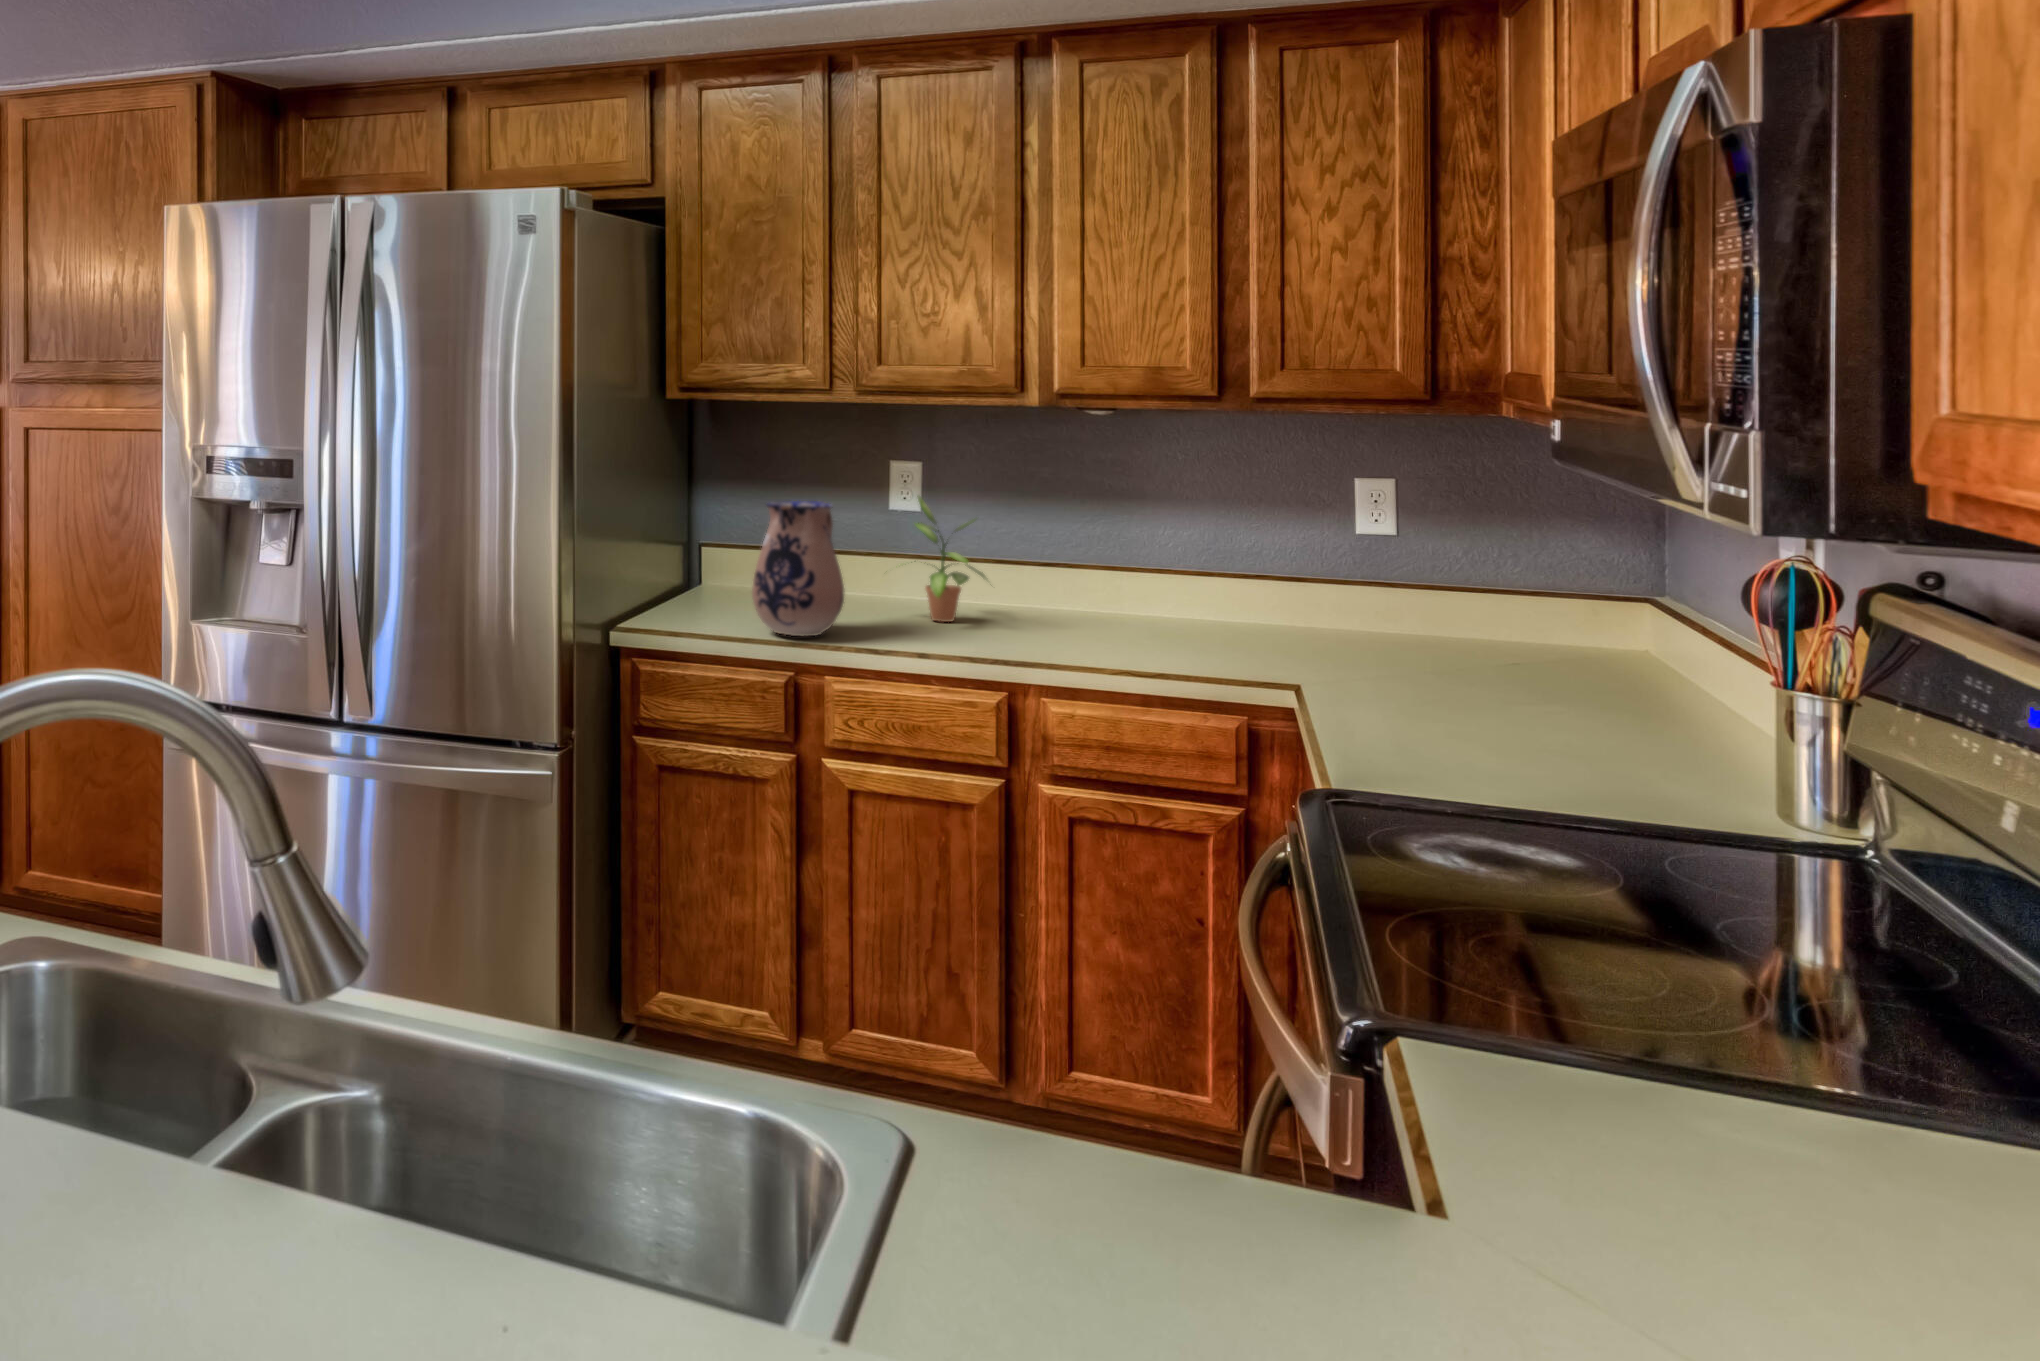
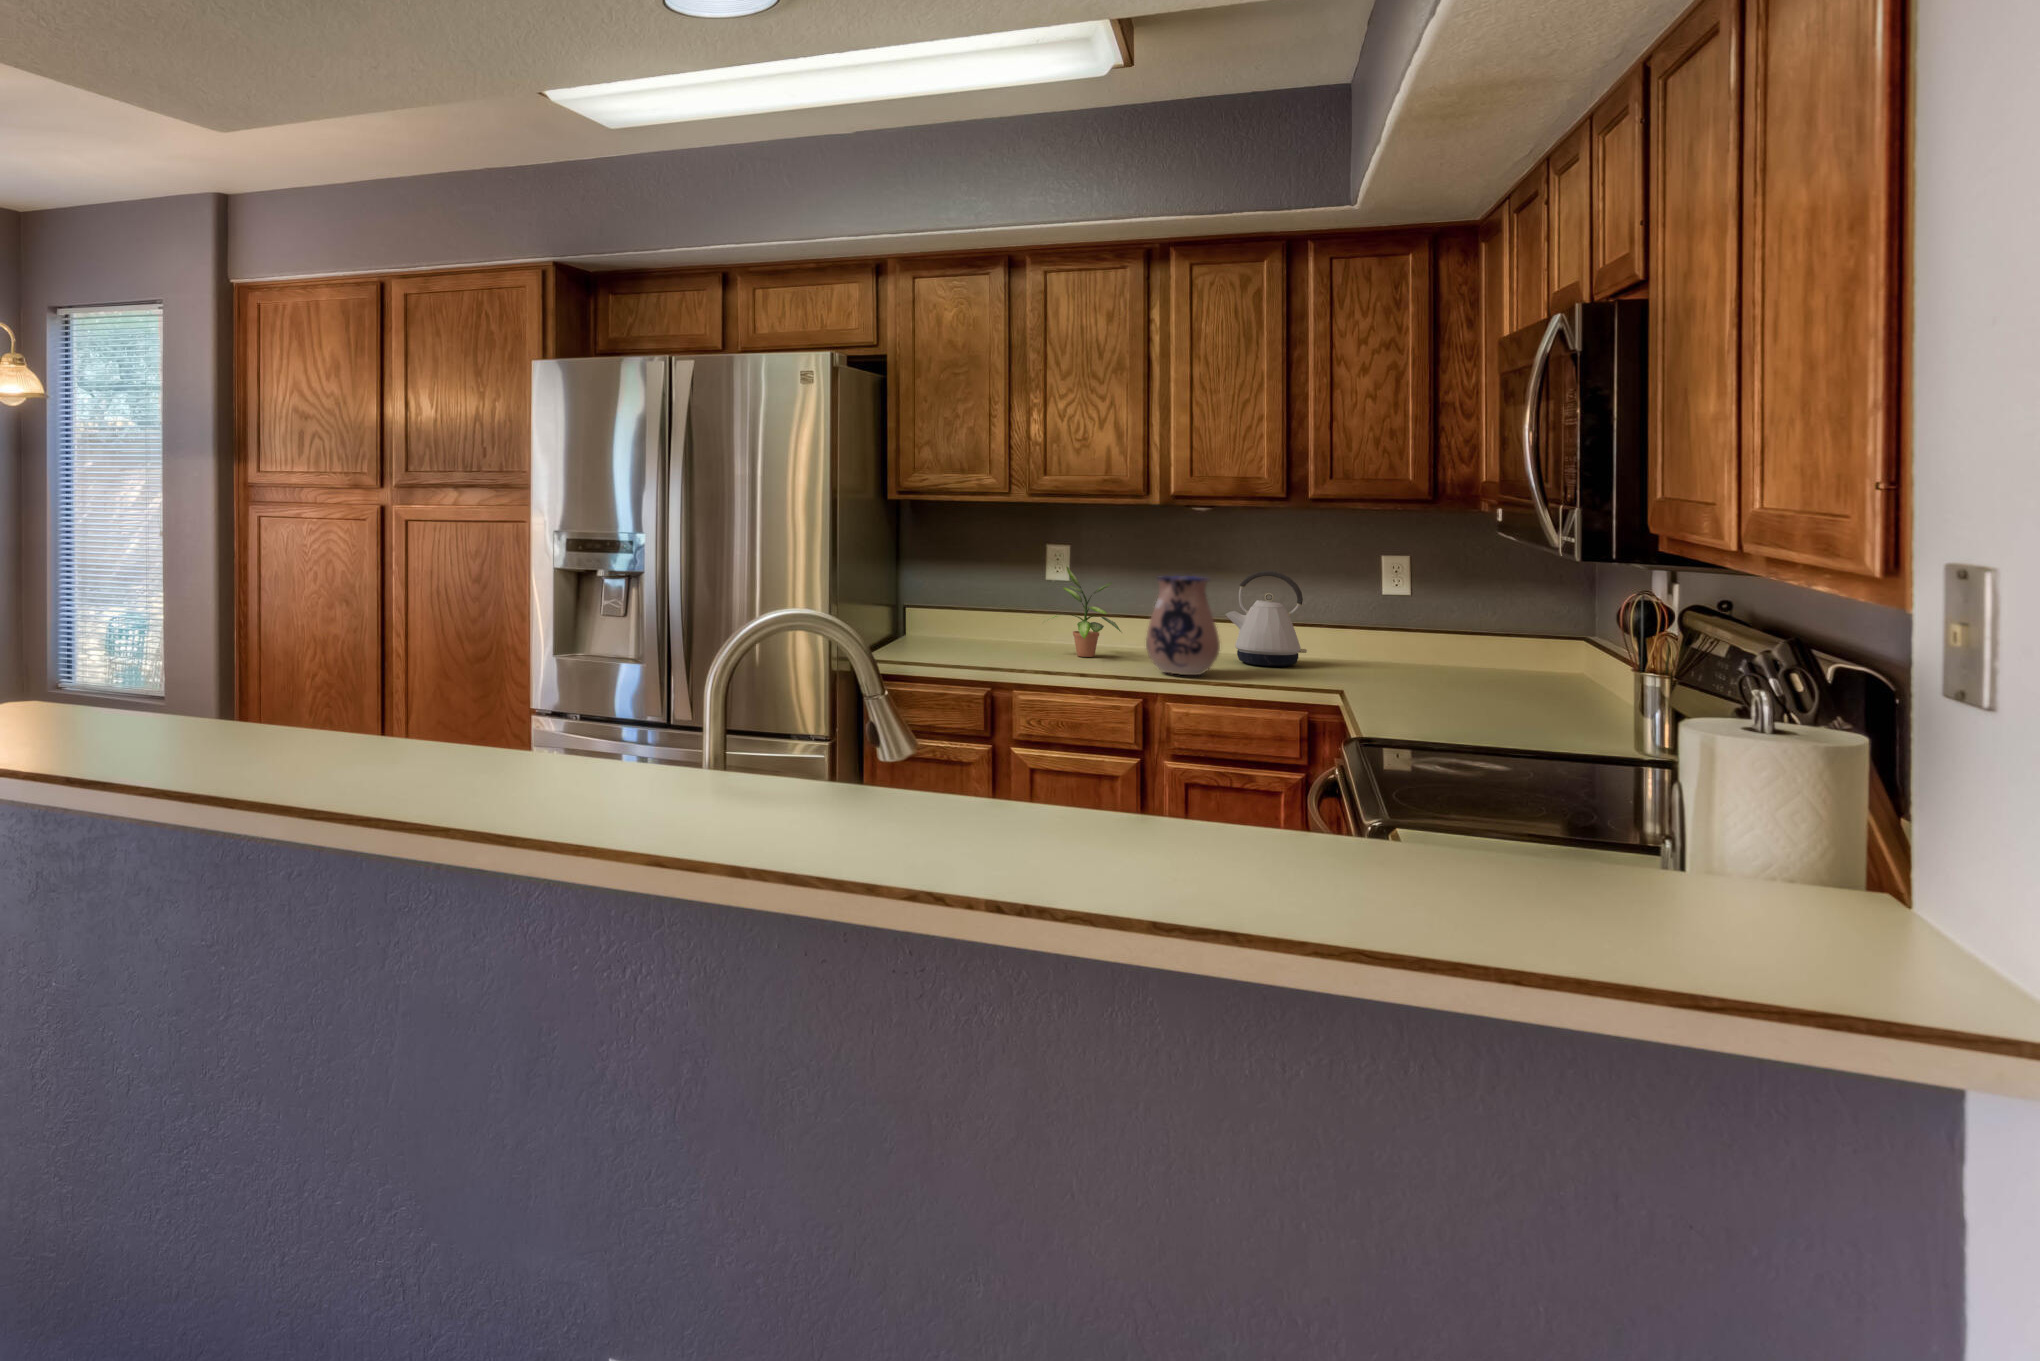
ceramic pitcher: present [752,501,844,636] -> present [1146,576,1220,675]
kettle: none [1134,501,1246,637] -> present [1226,571,1307,666]

